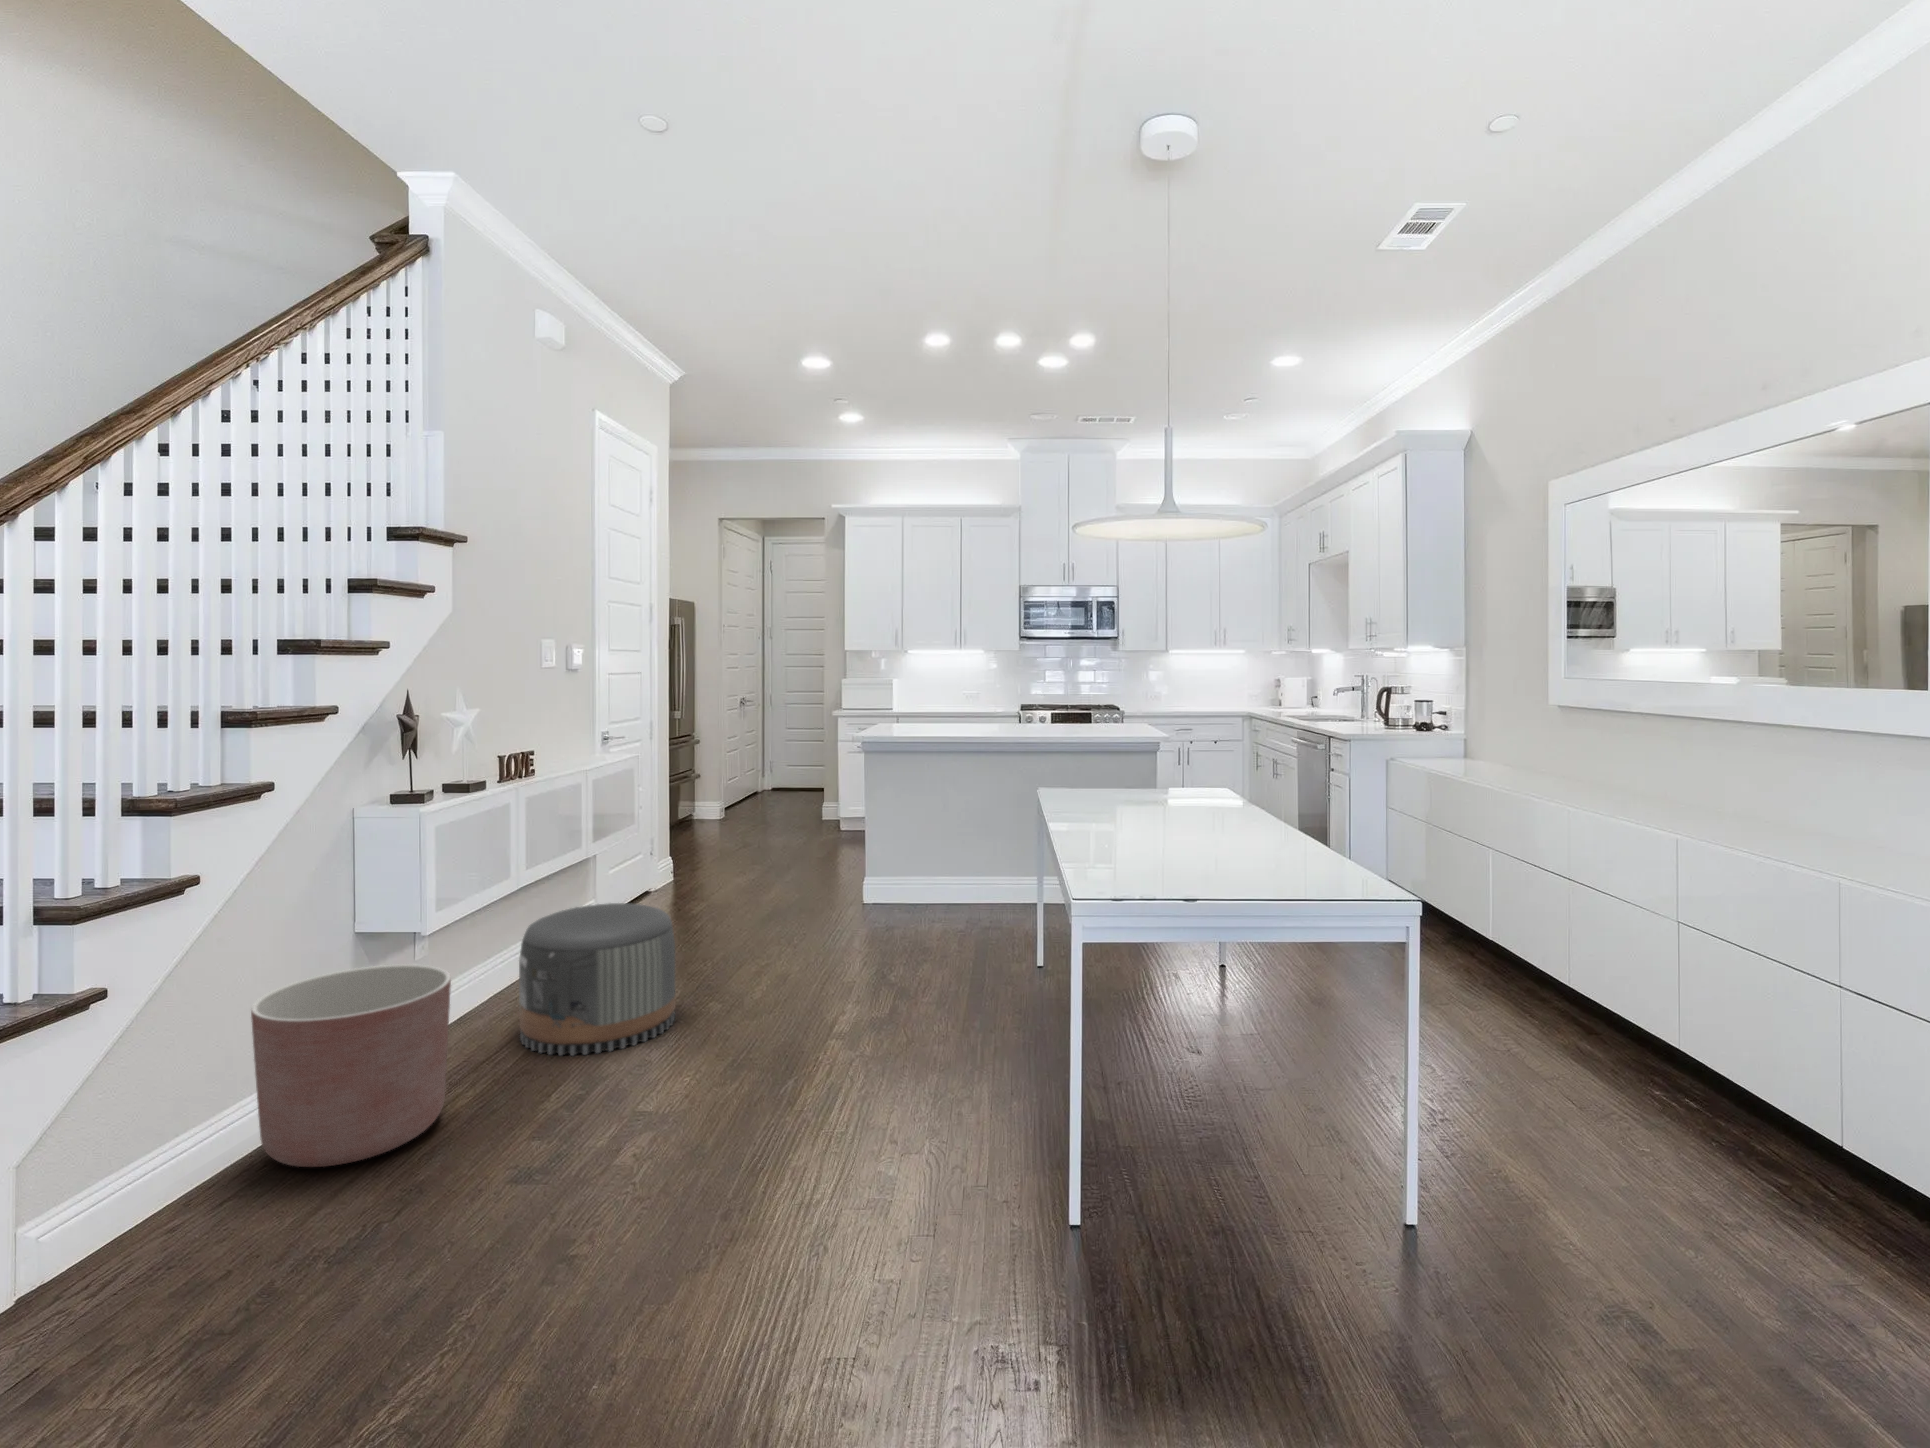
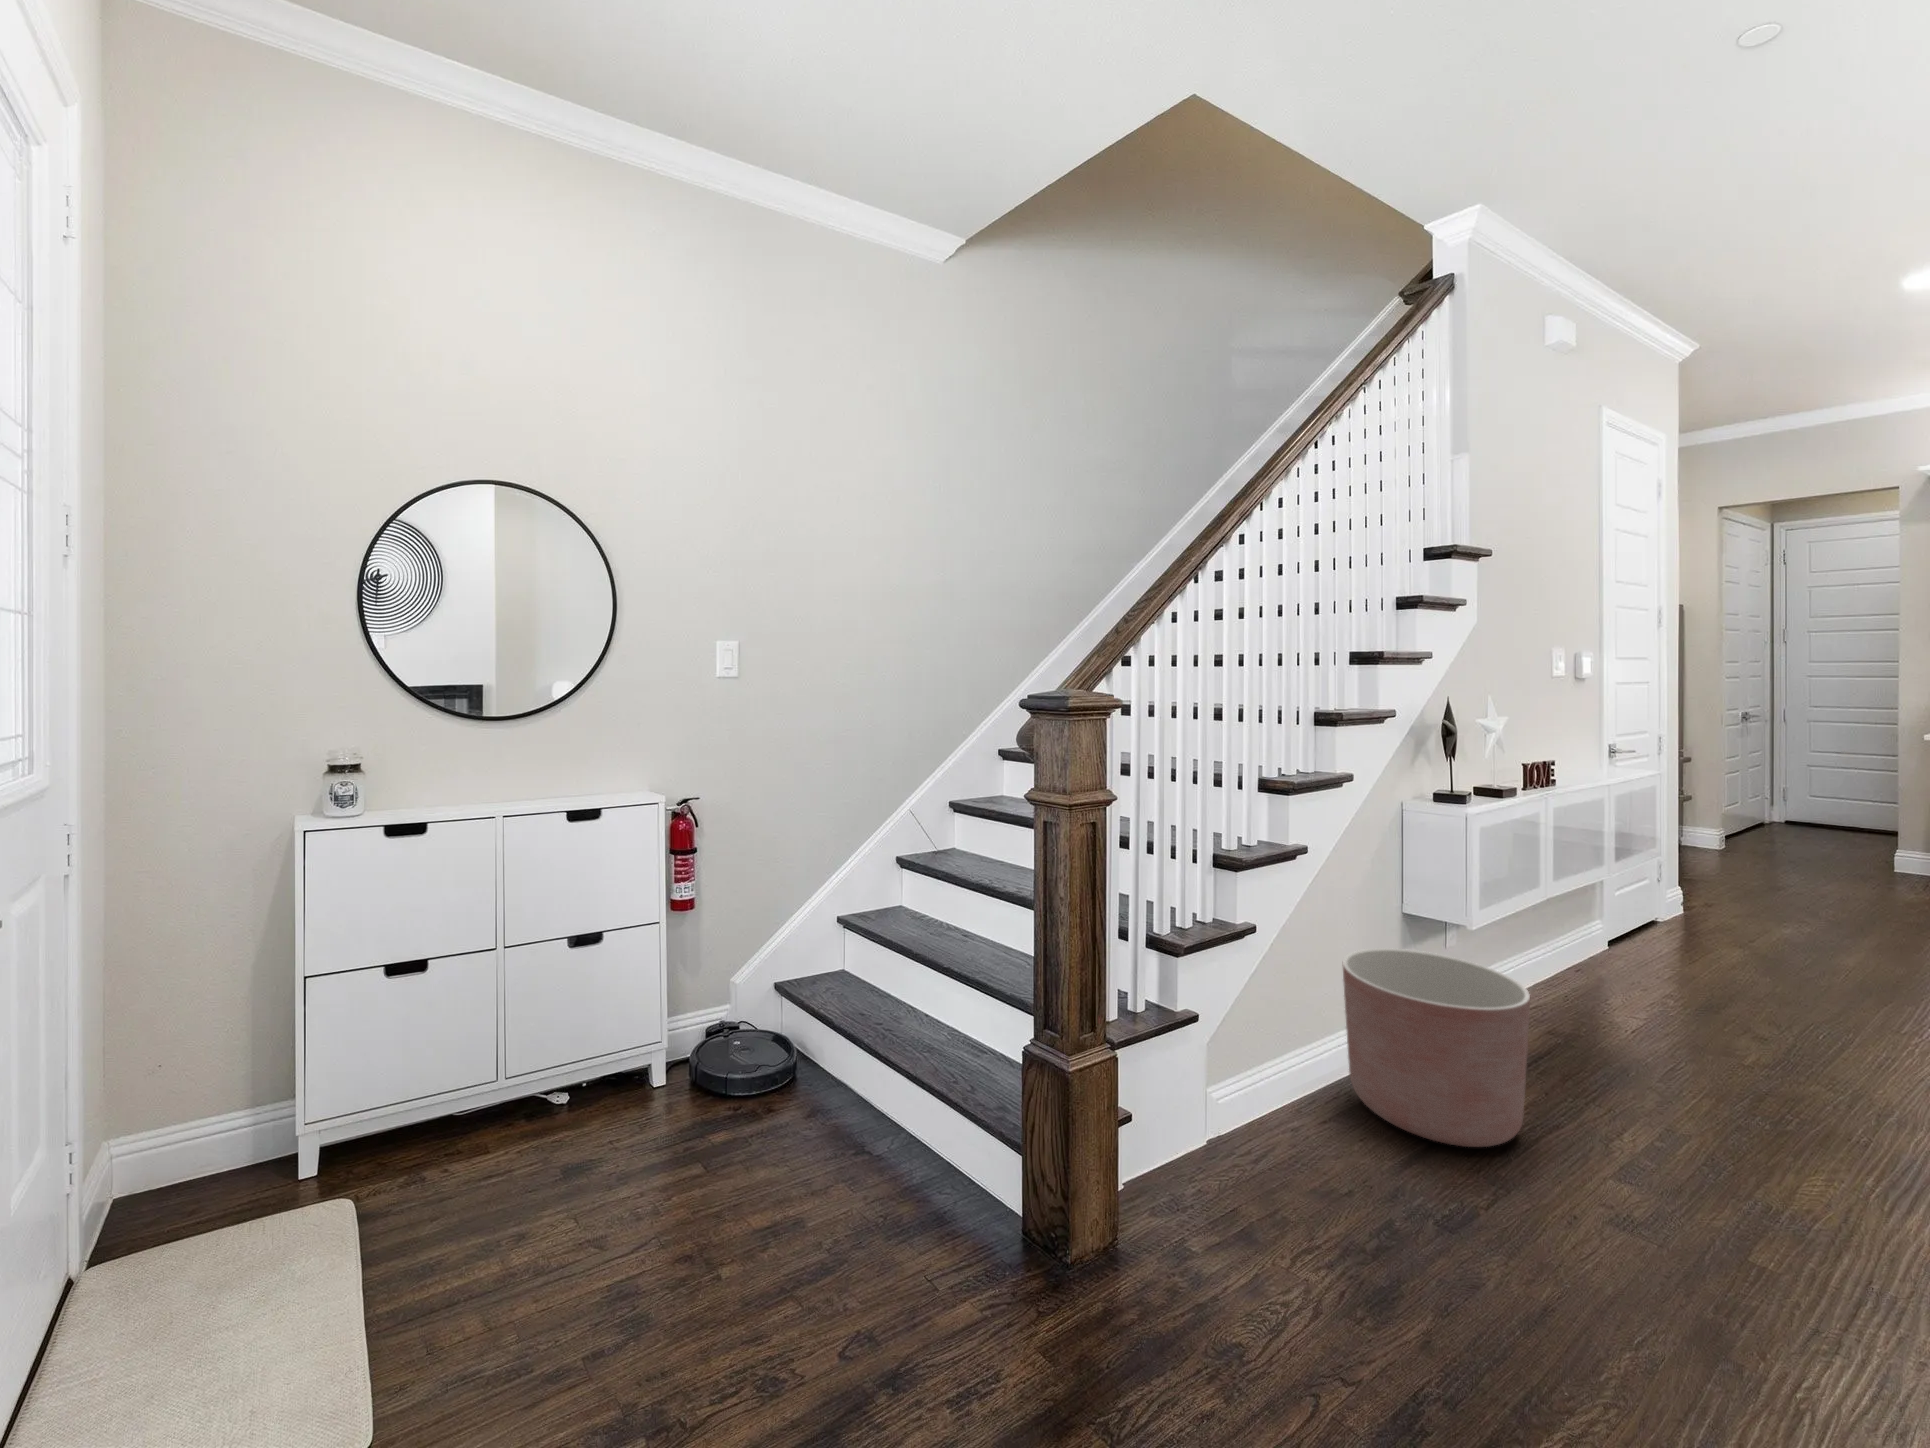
pouf: present [519,903,675,1056] -> none [1569,941,1810,1140]

